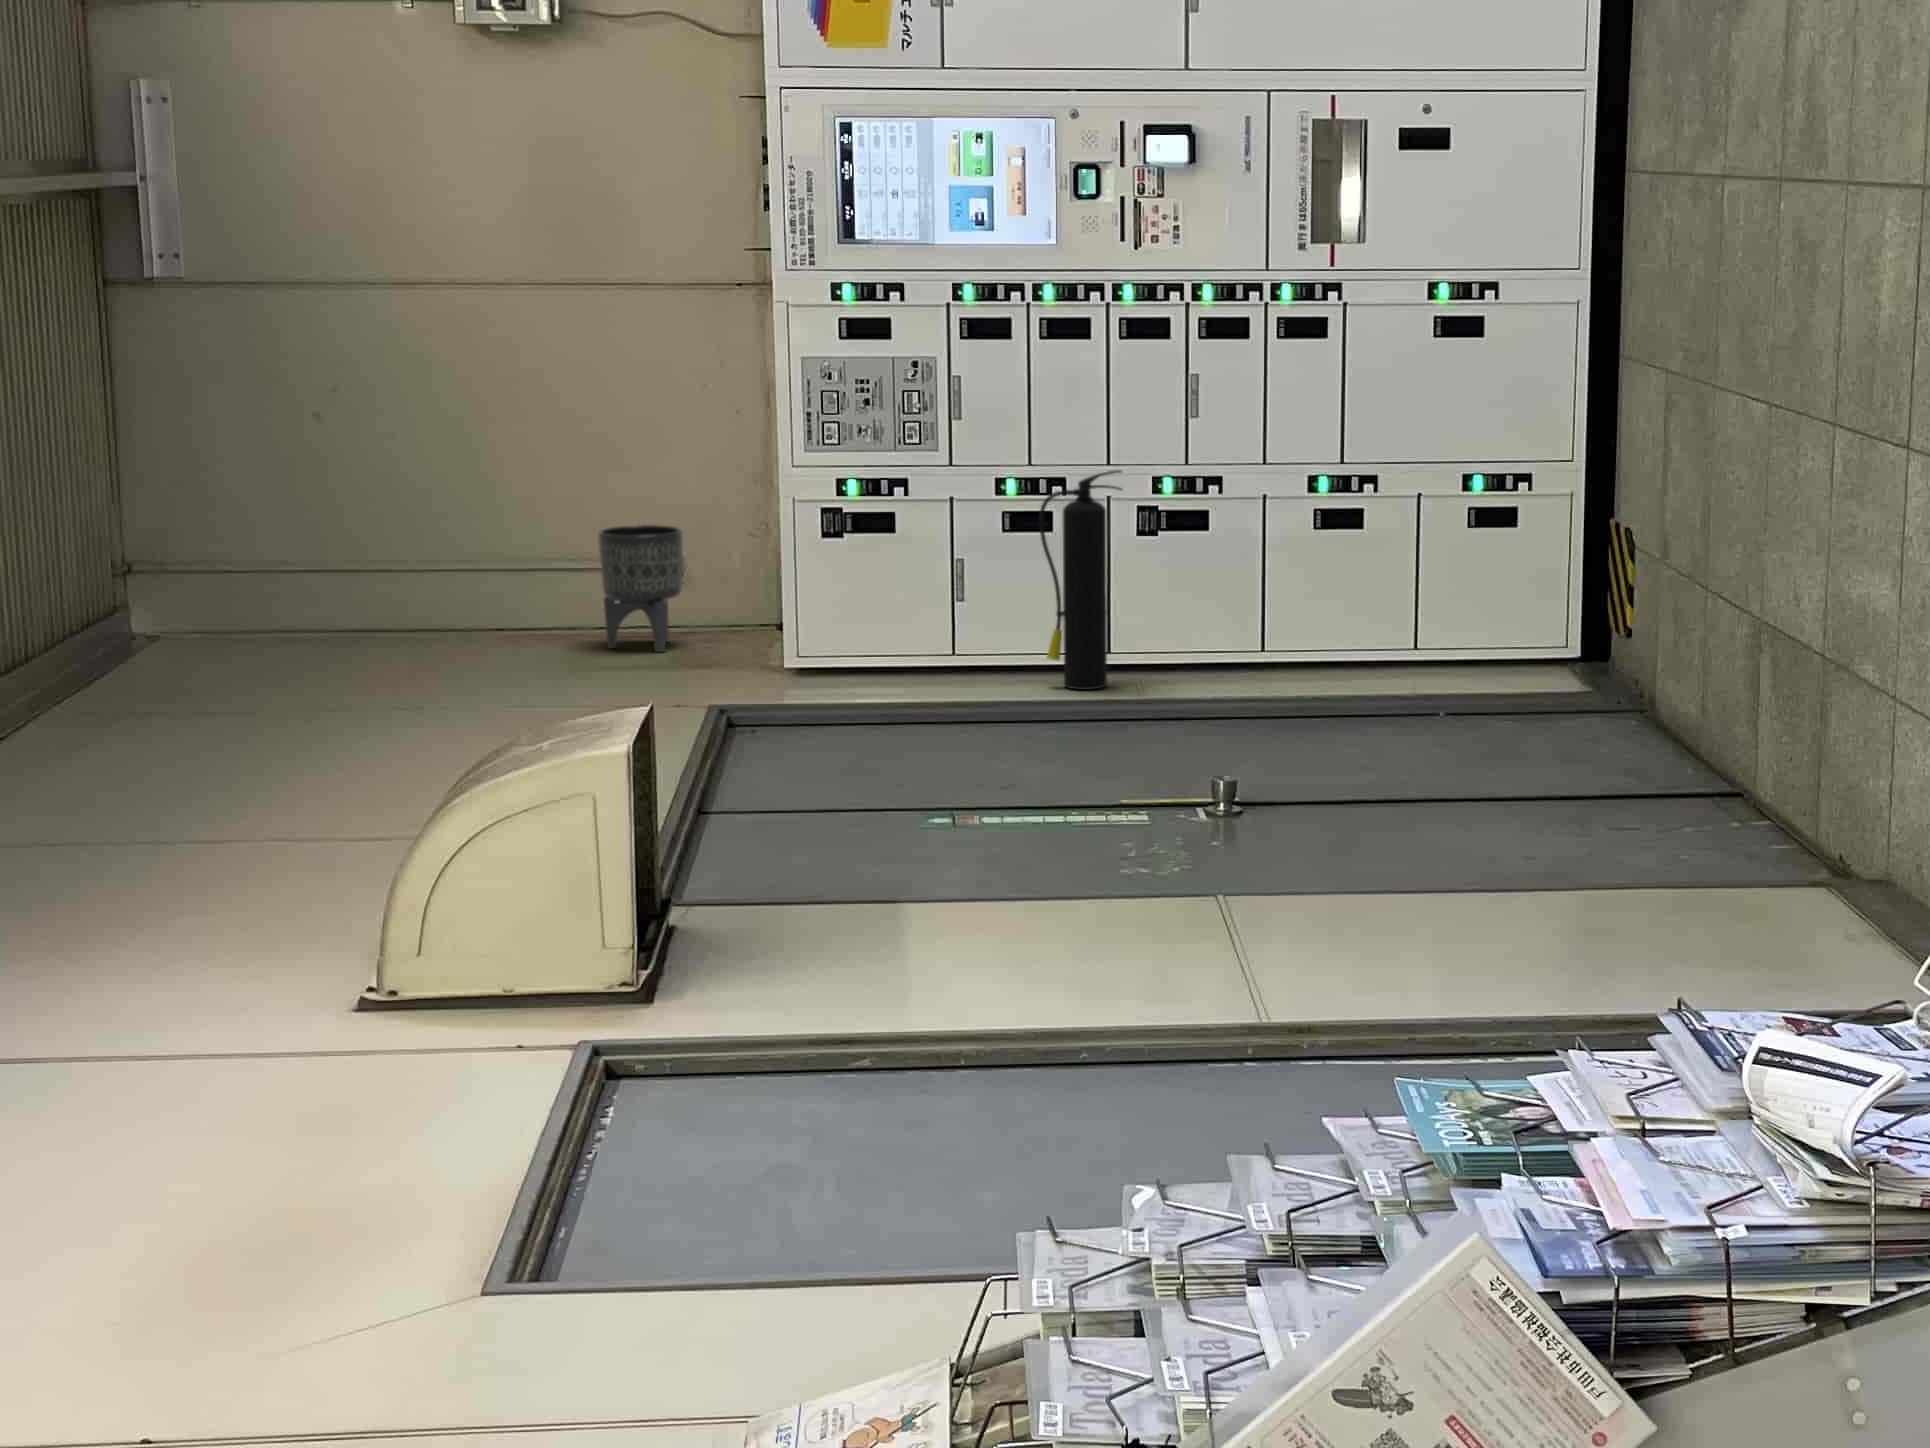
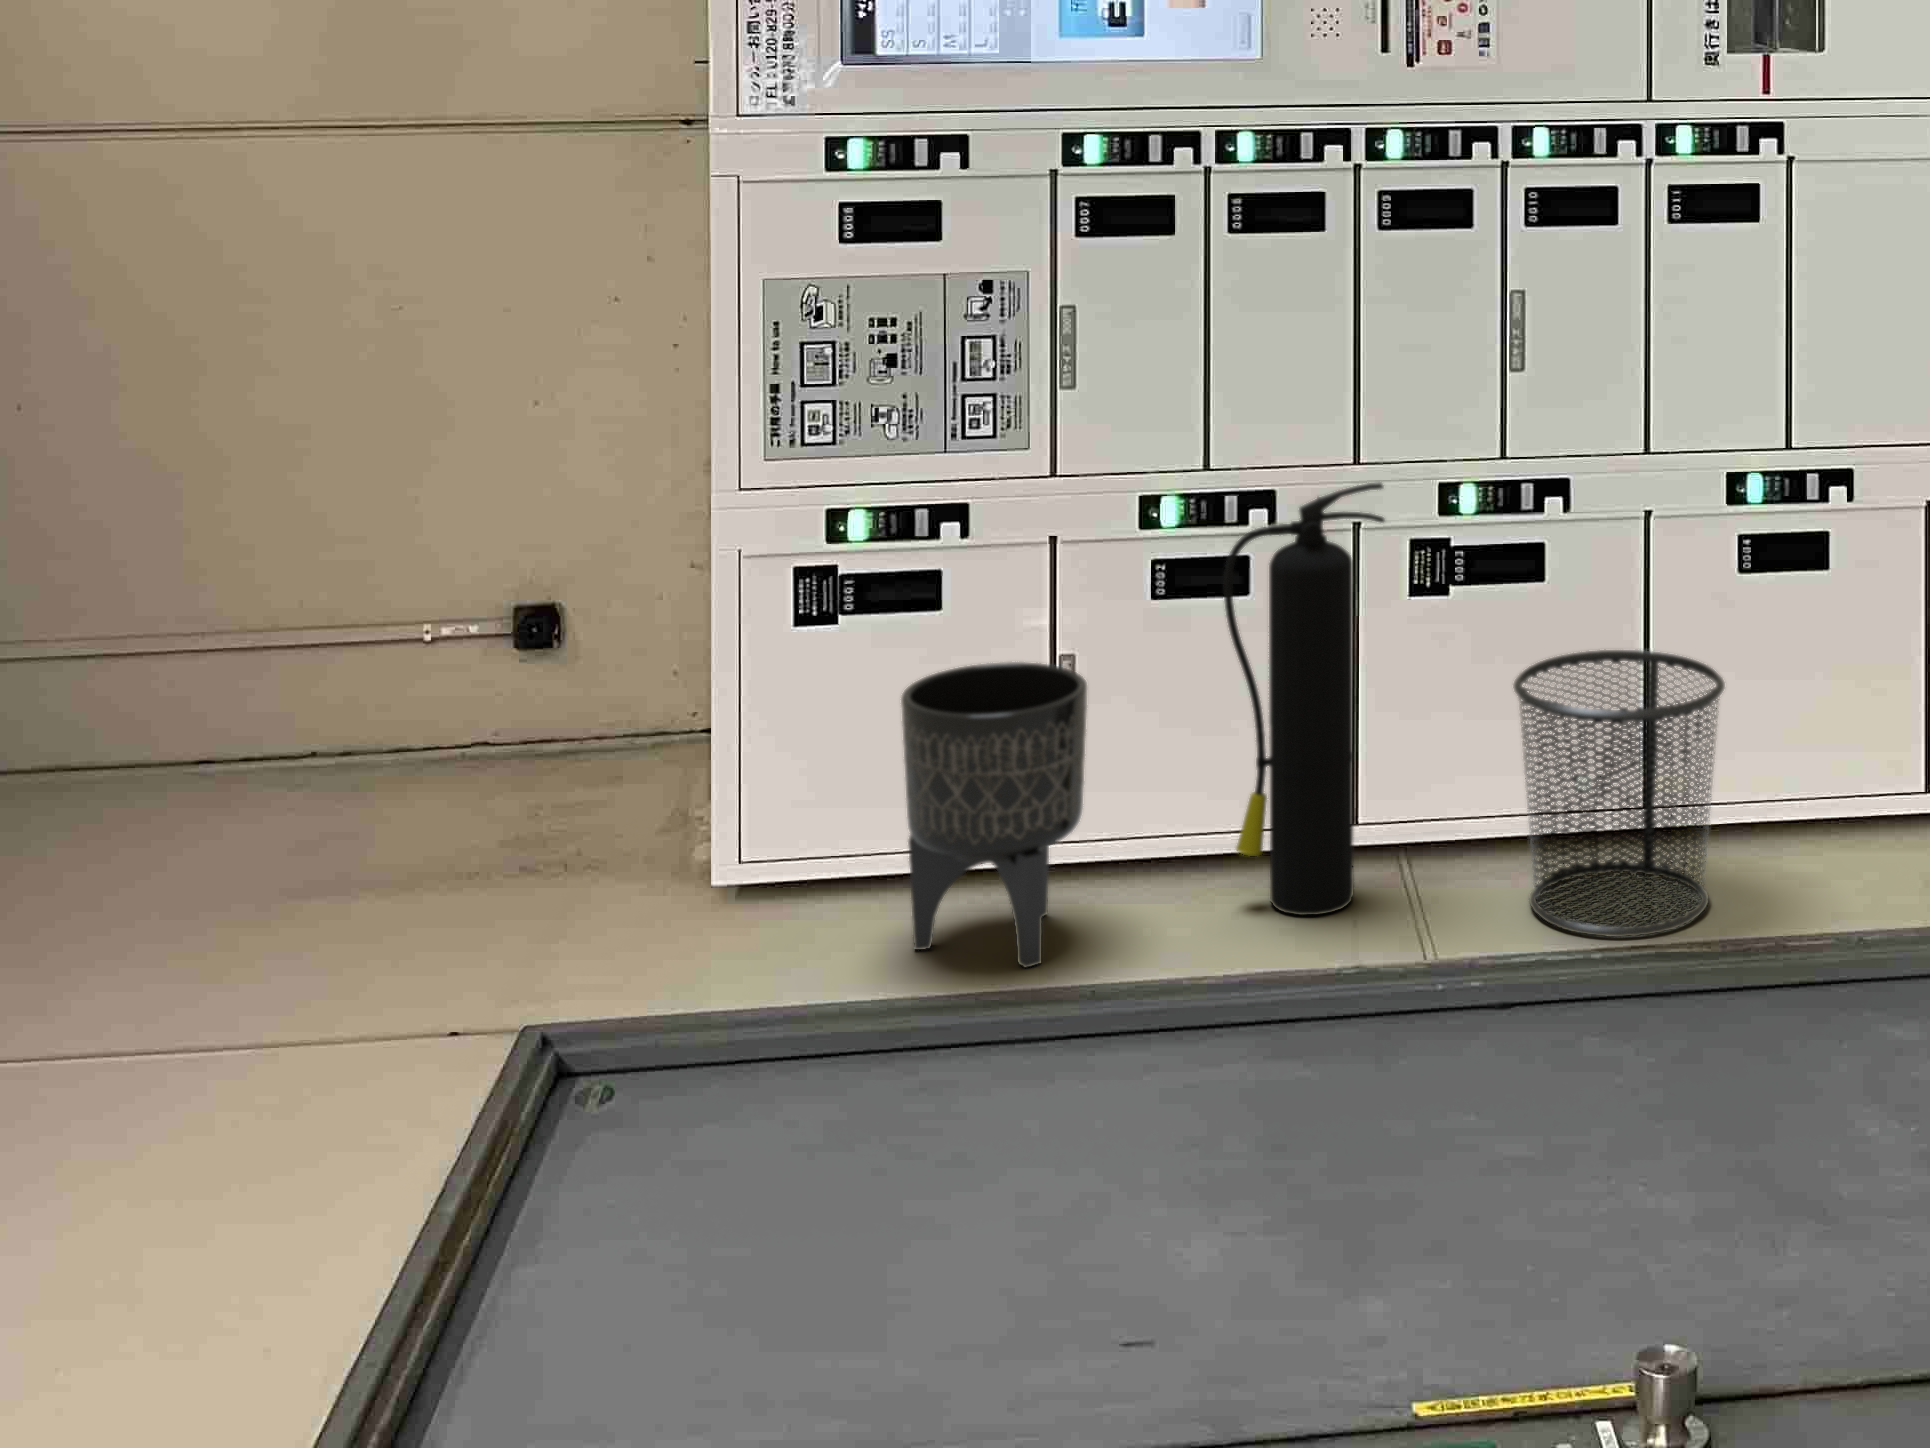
planter: present [598,525,683,652] -> present [901,662,1087,967]
waste bin: none [1189,565,1300,698] -> present [1513,650,1725,937]

